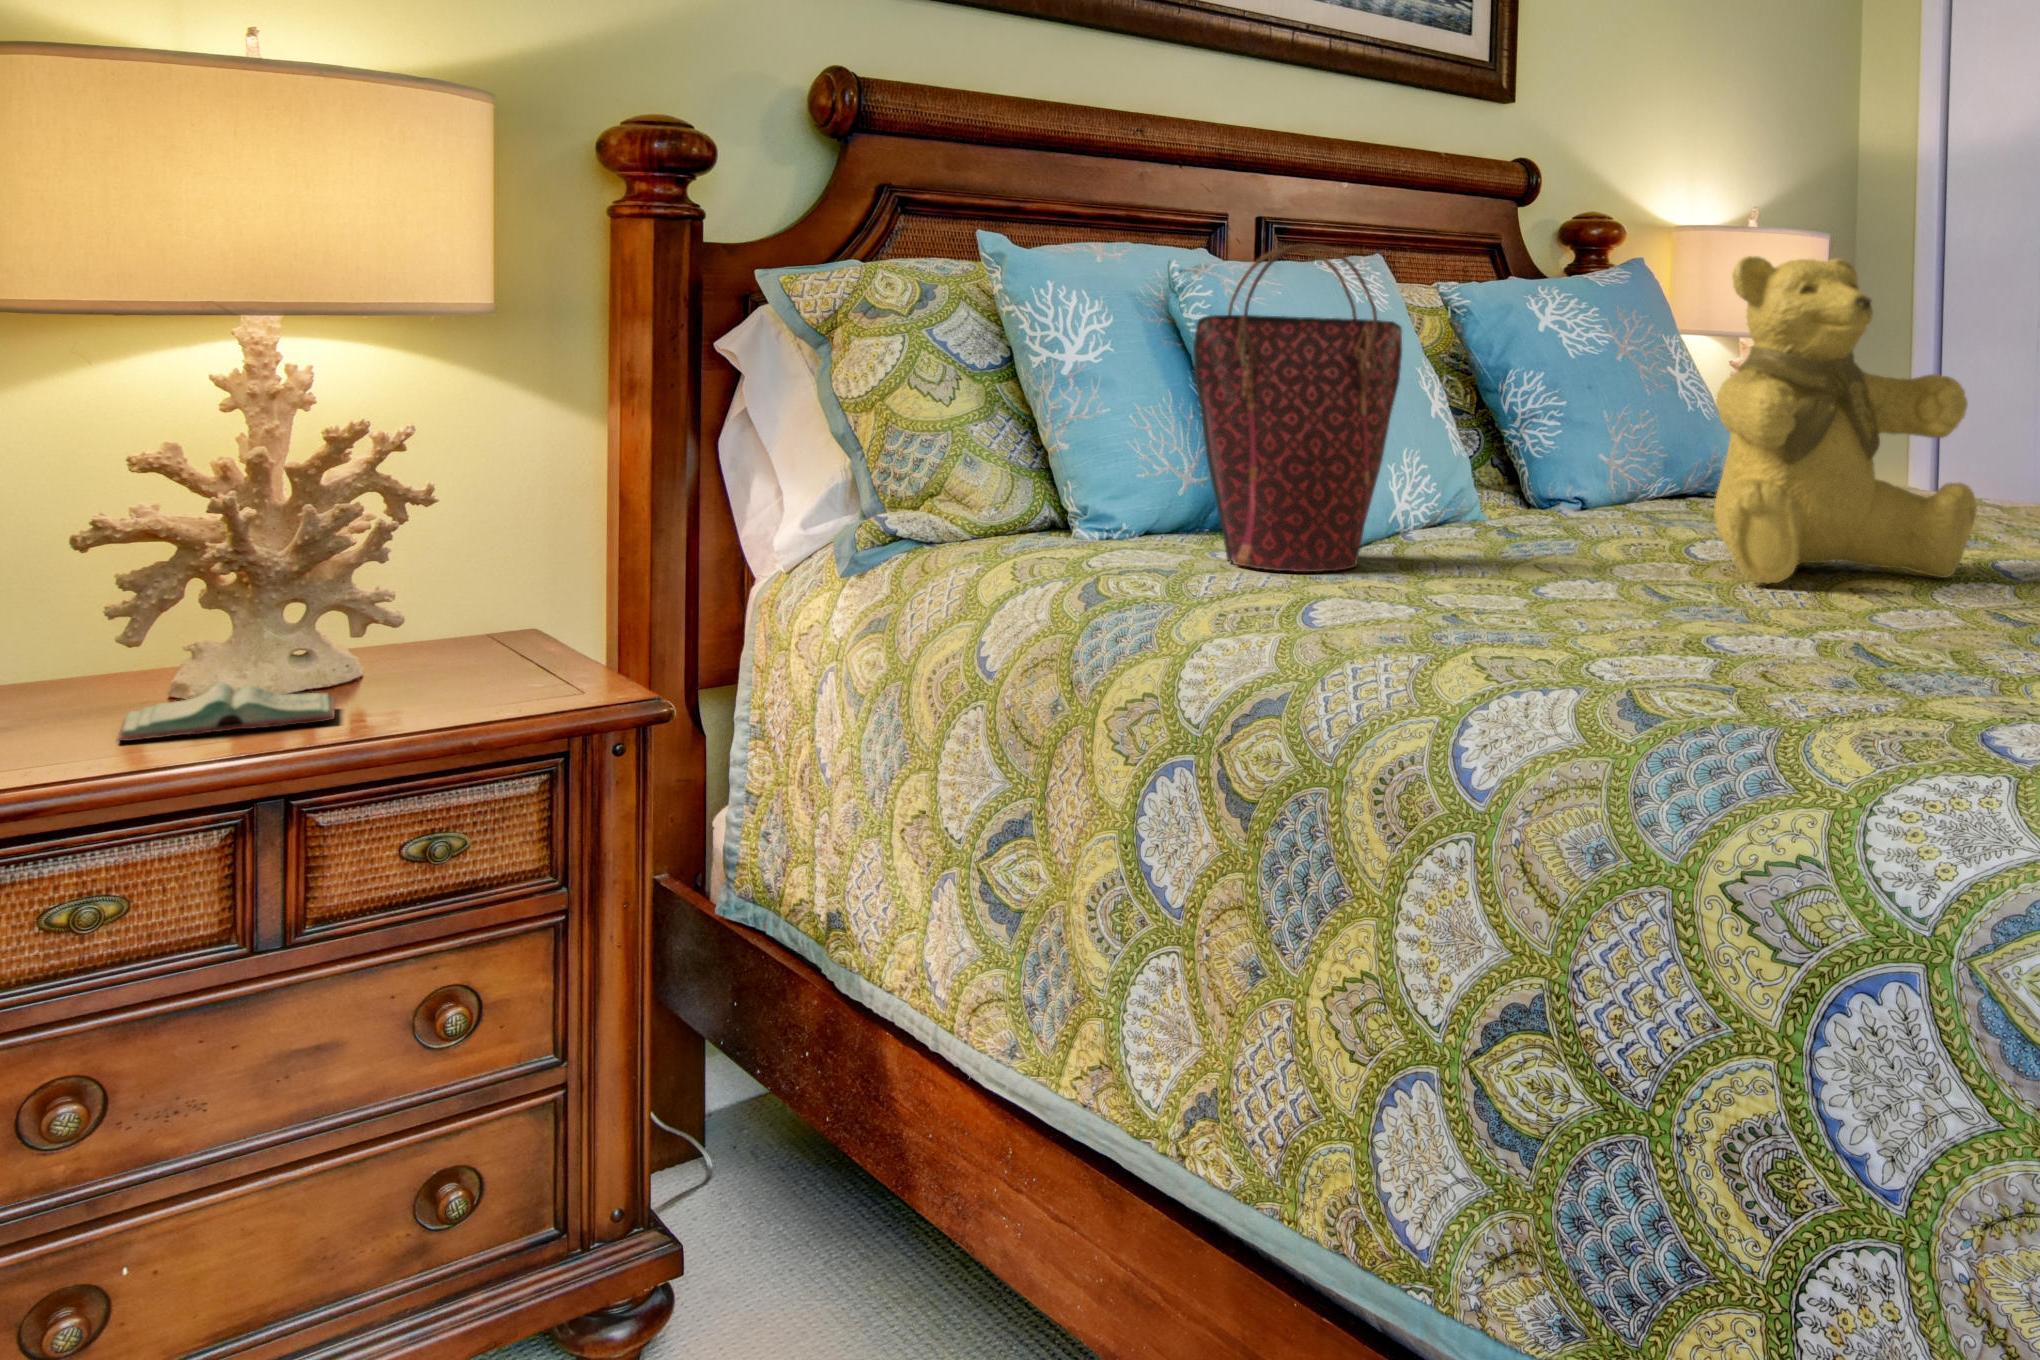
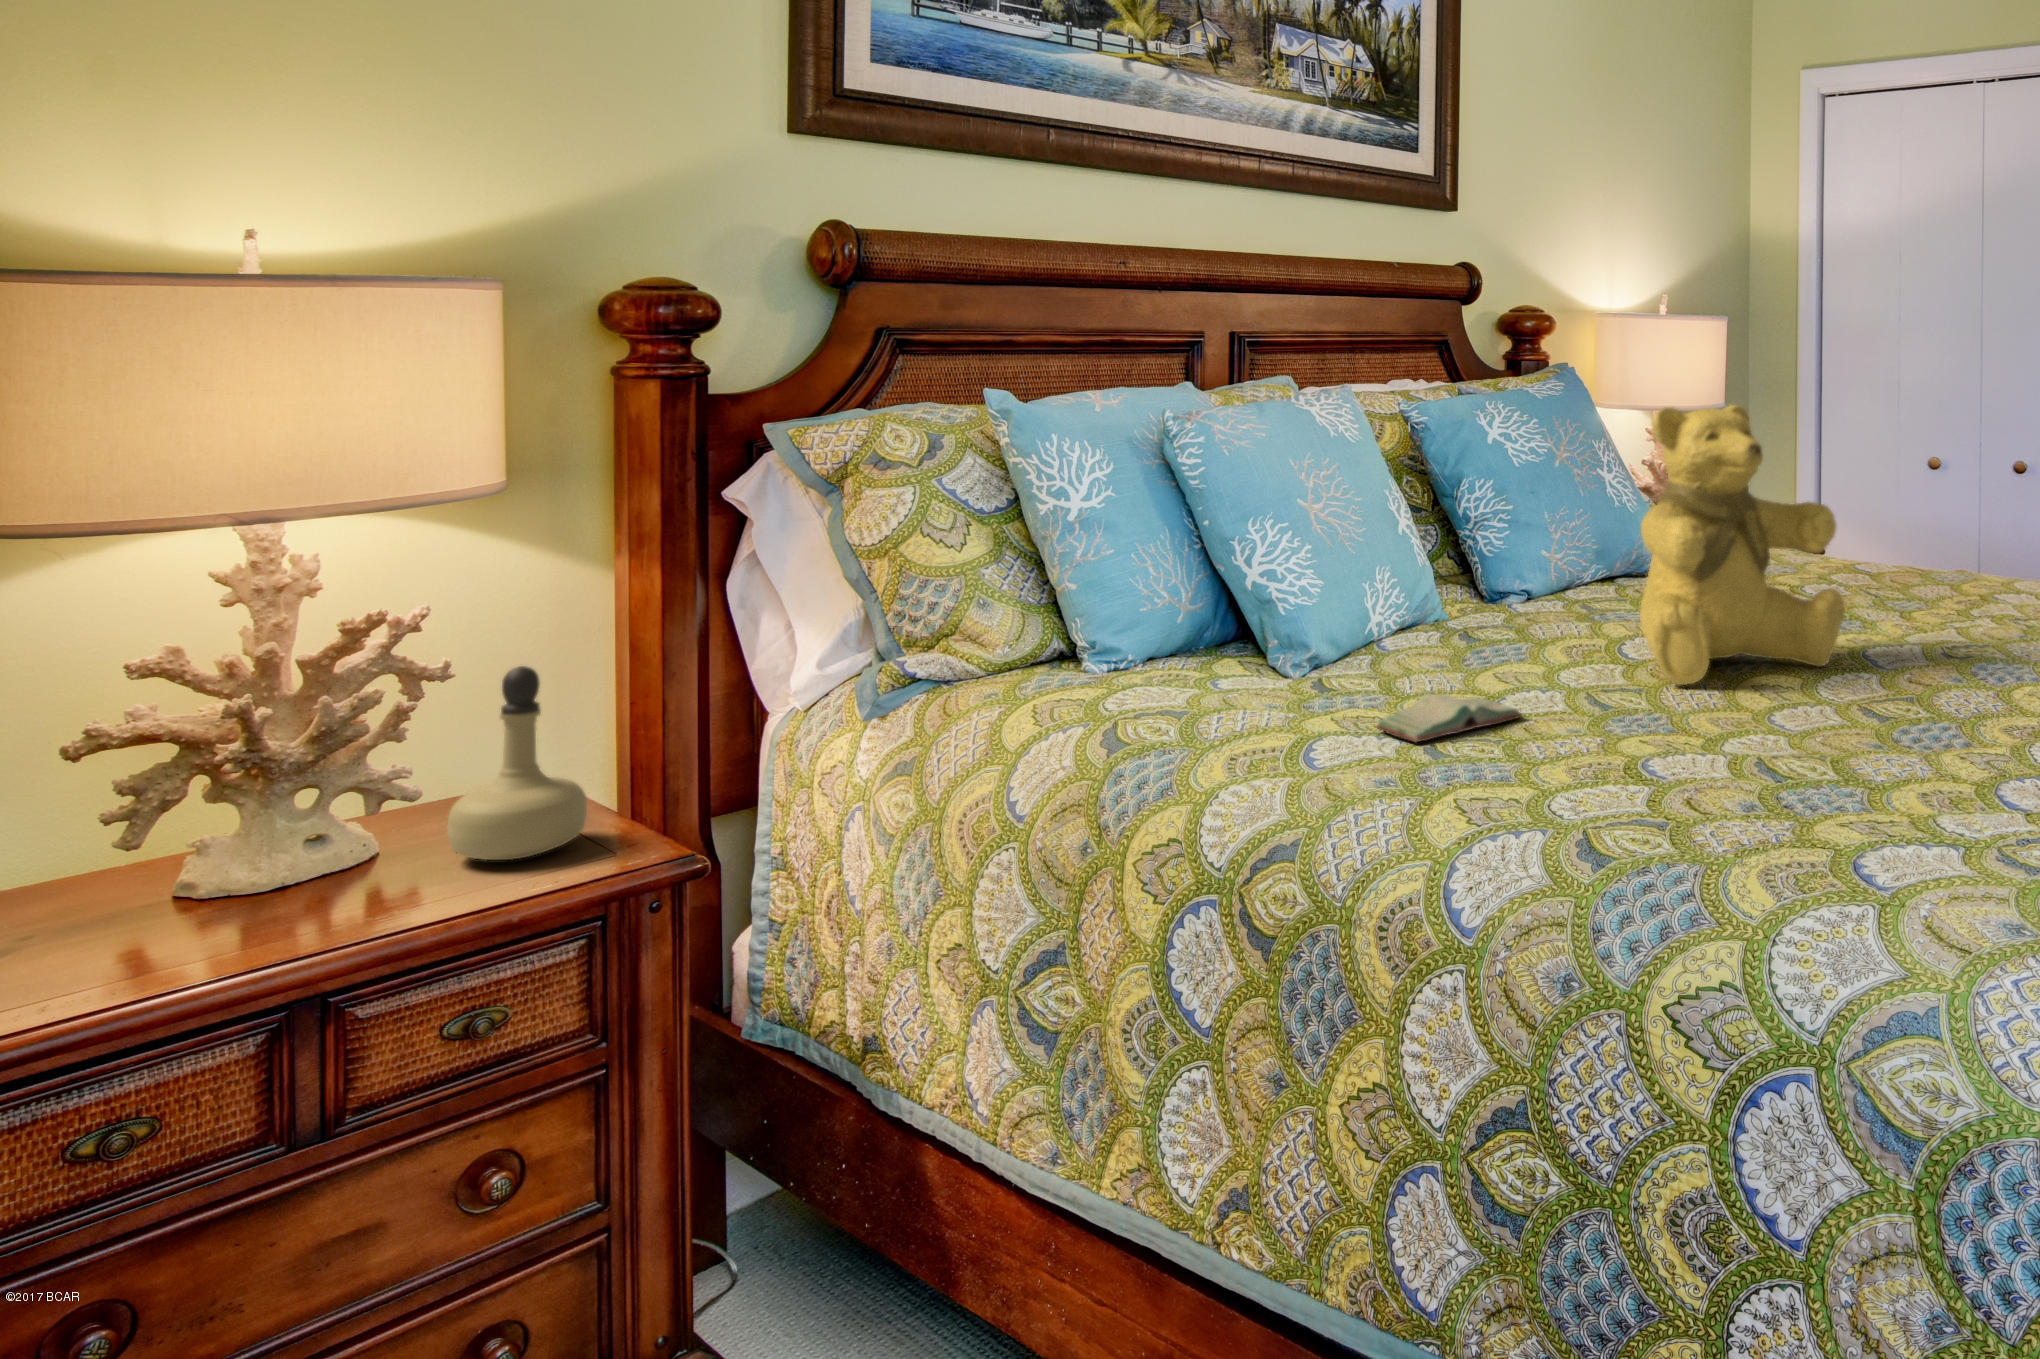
handbag: present [1193,244,1402,572] -> none [1196,405,1378,696]
perfume bottle: none [424,489,559,689] -> present [447,666,587,860]
book: present [117,683,335,741] -> present [1376,693,1522,742]

